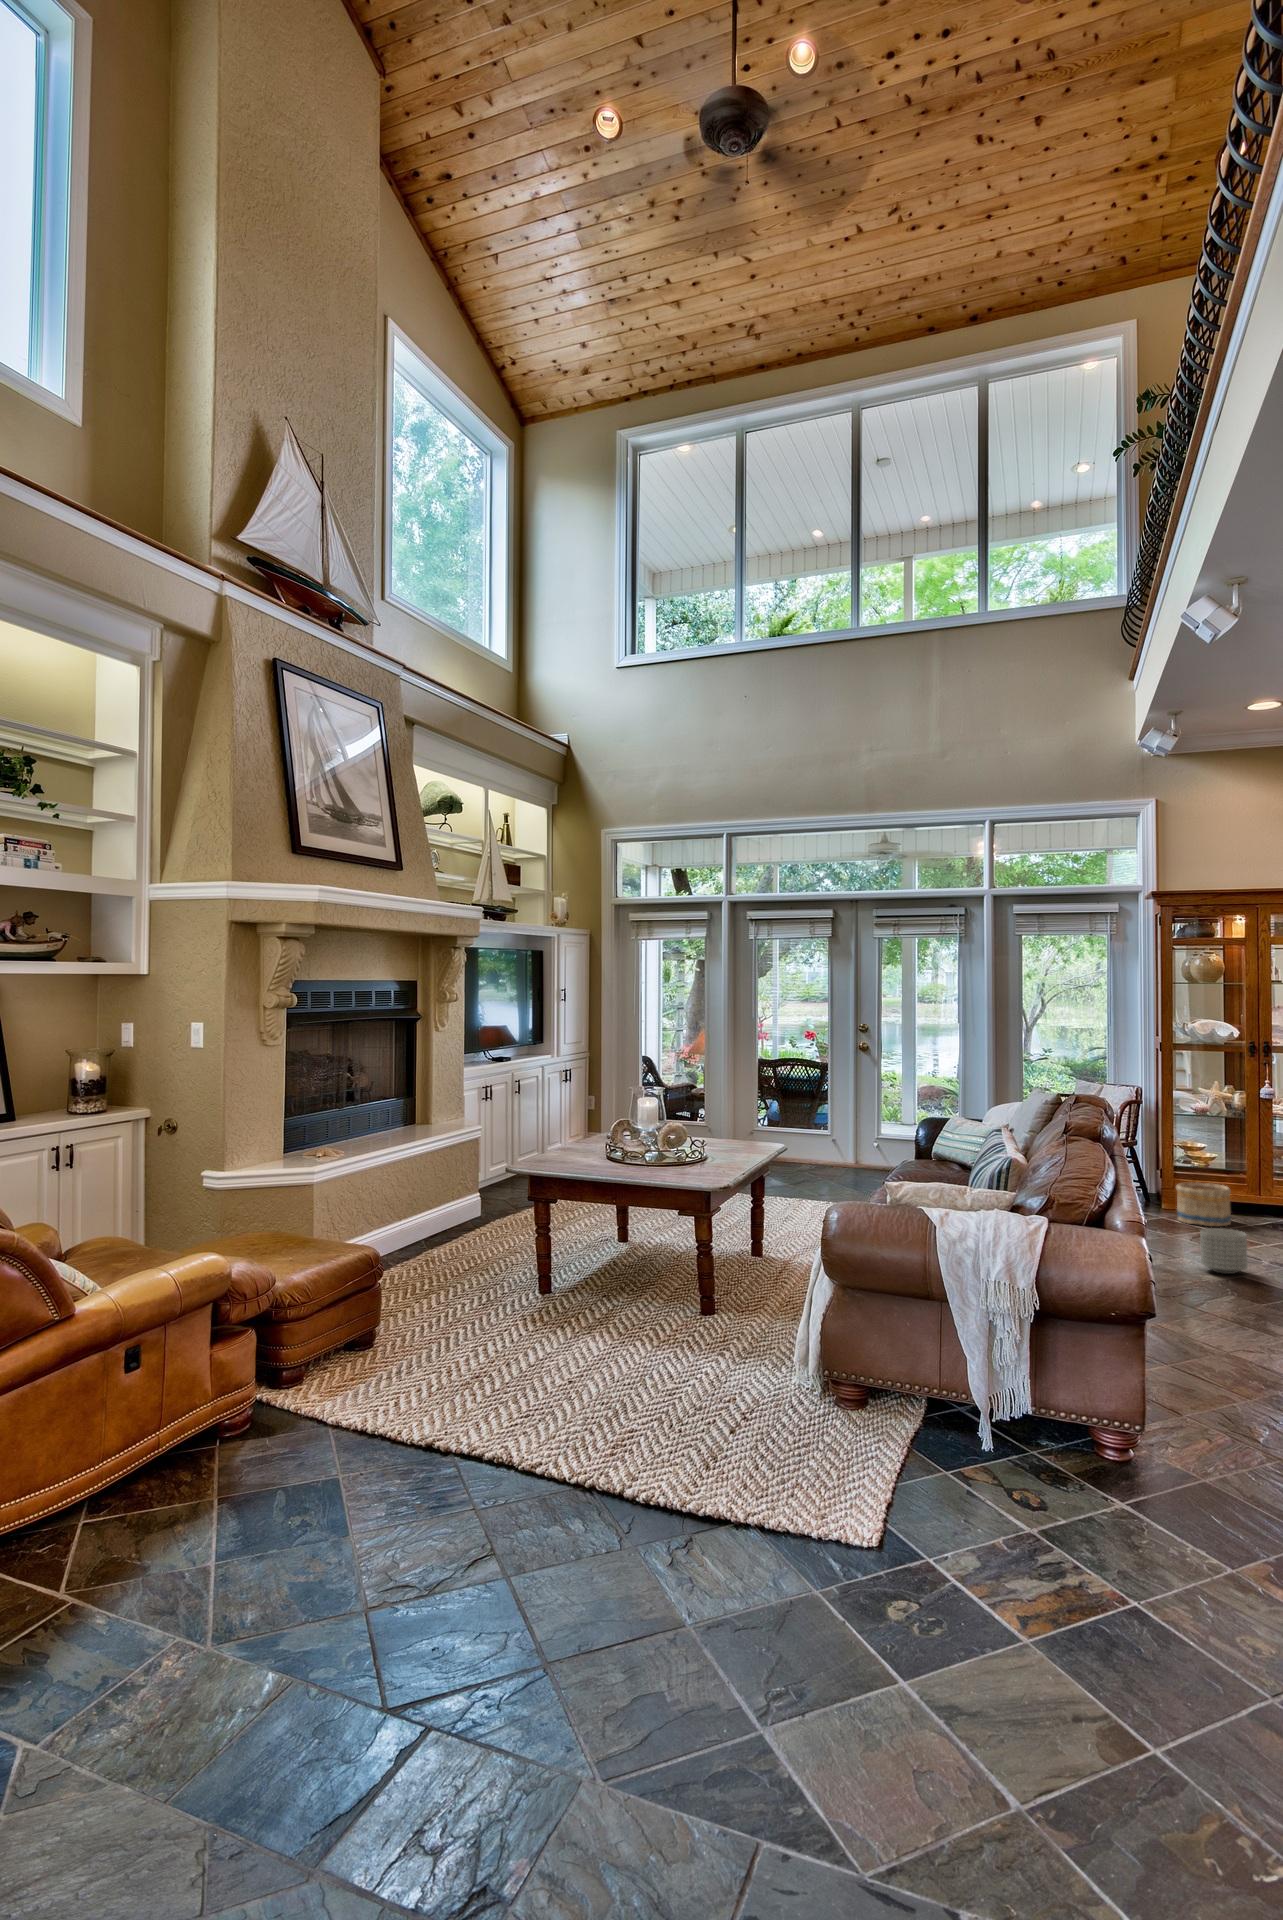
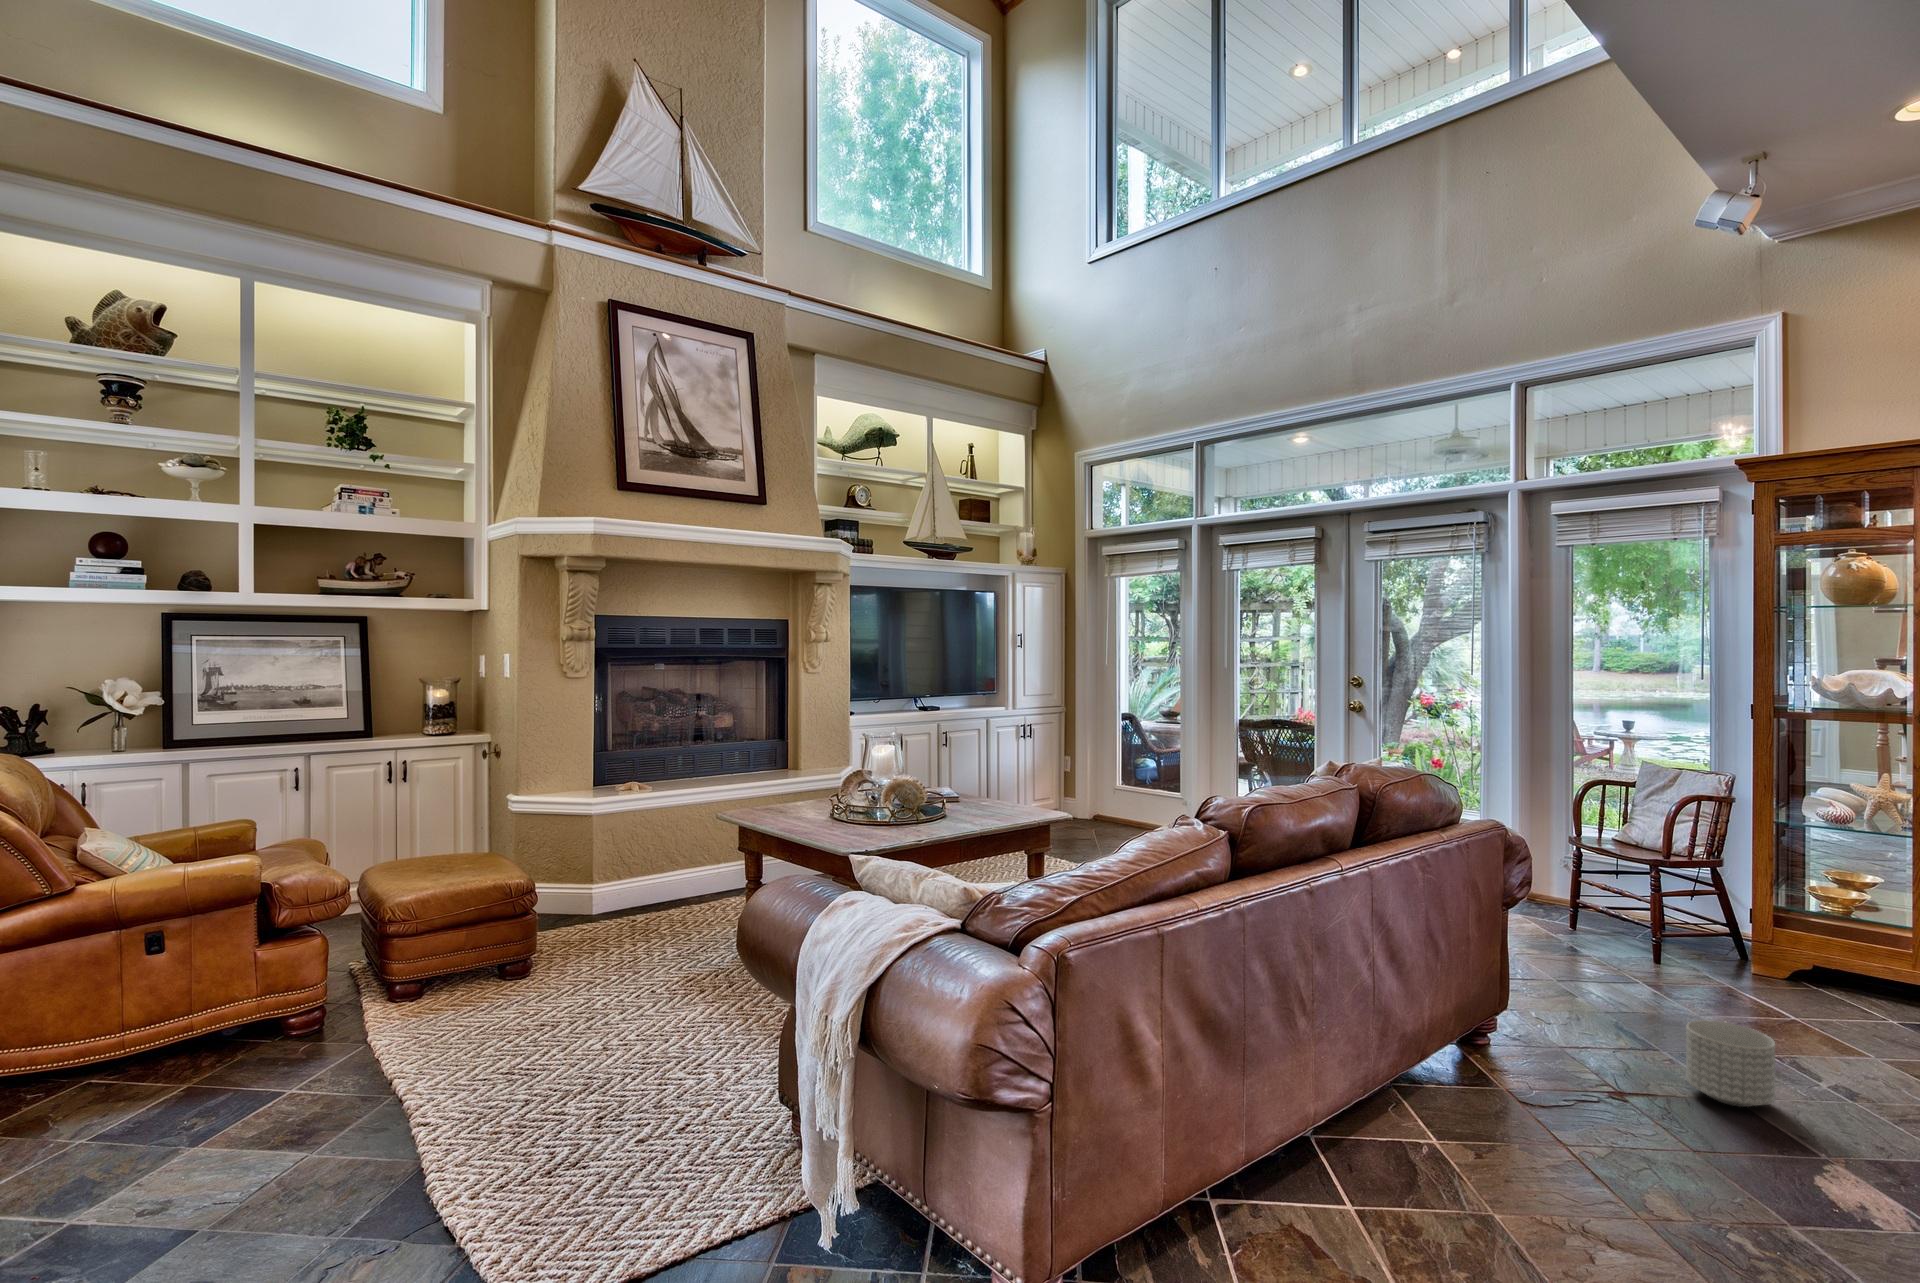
basket: present [1176,1182,1231,1226] -> none [1759,928,1864,1009]

